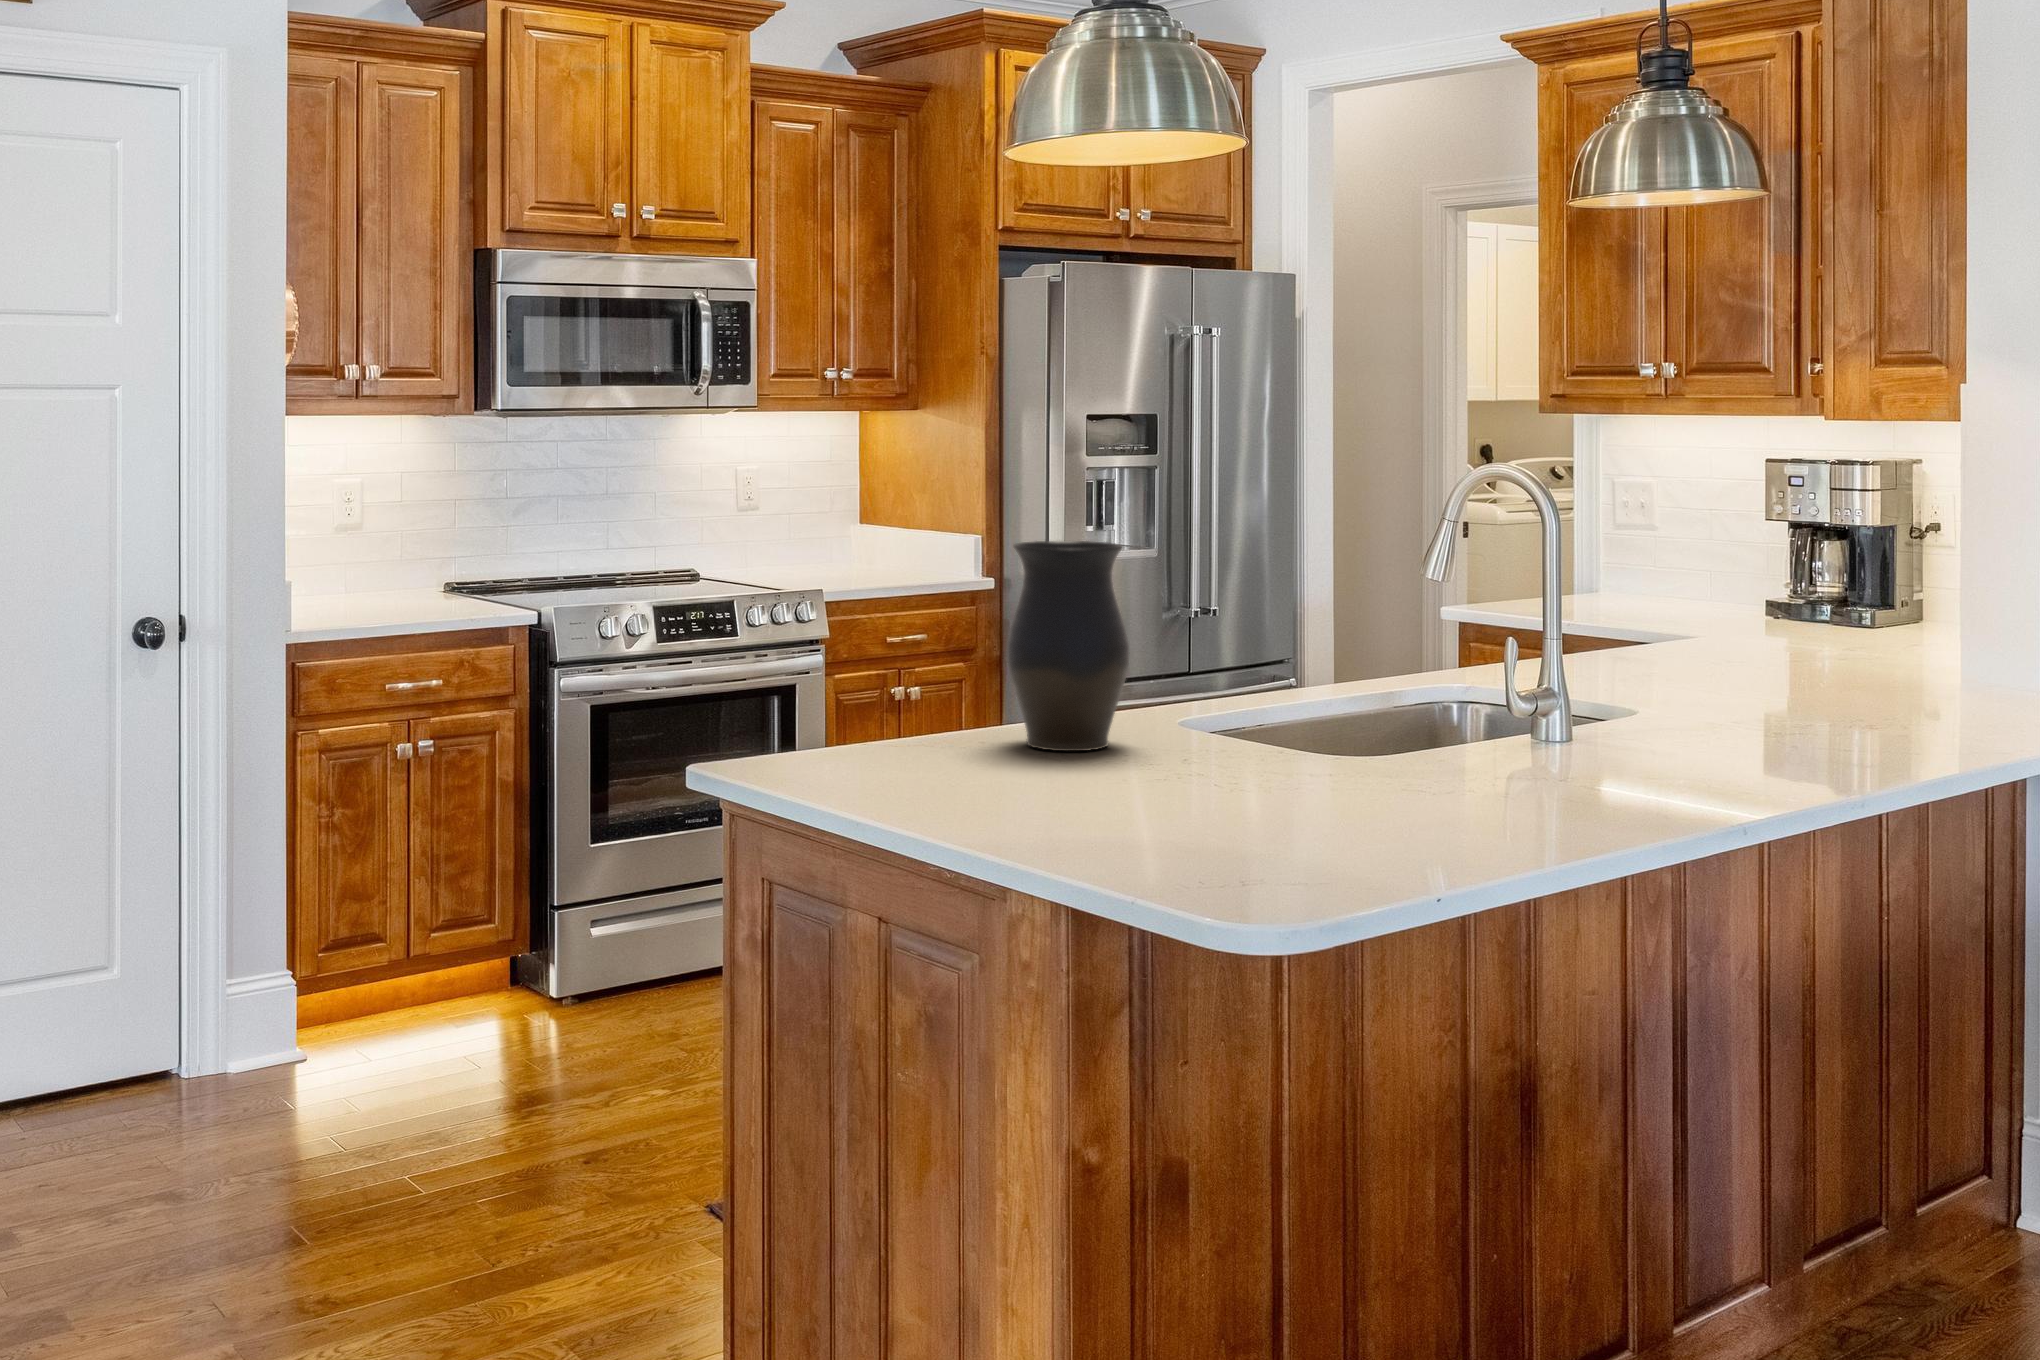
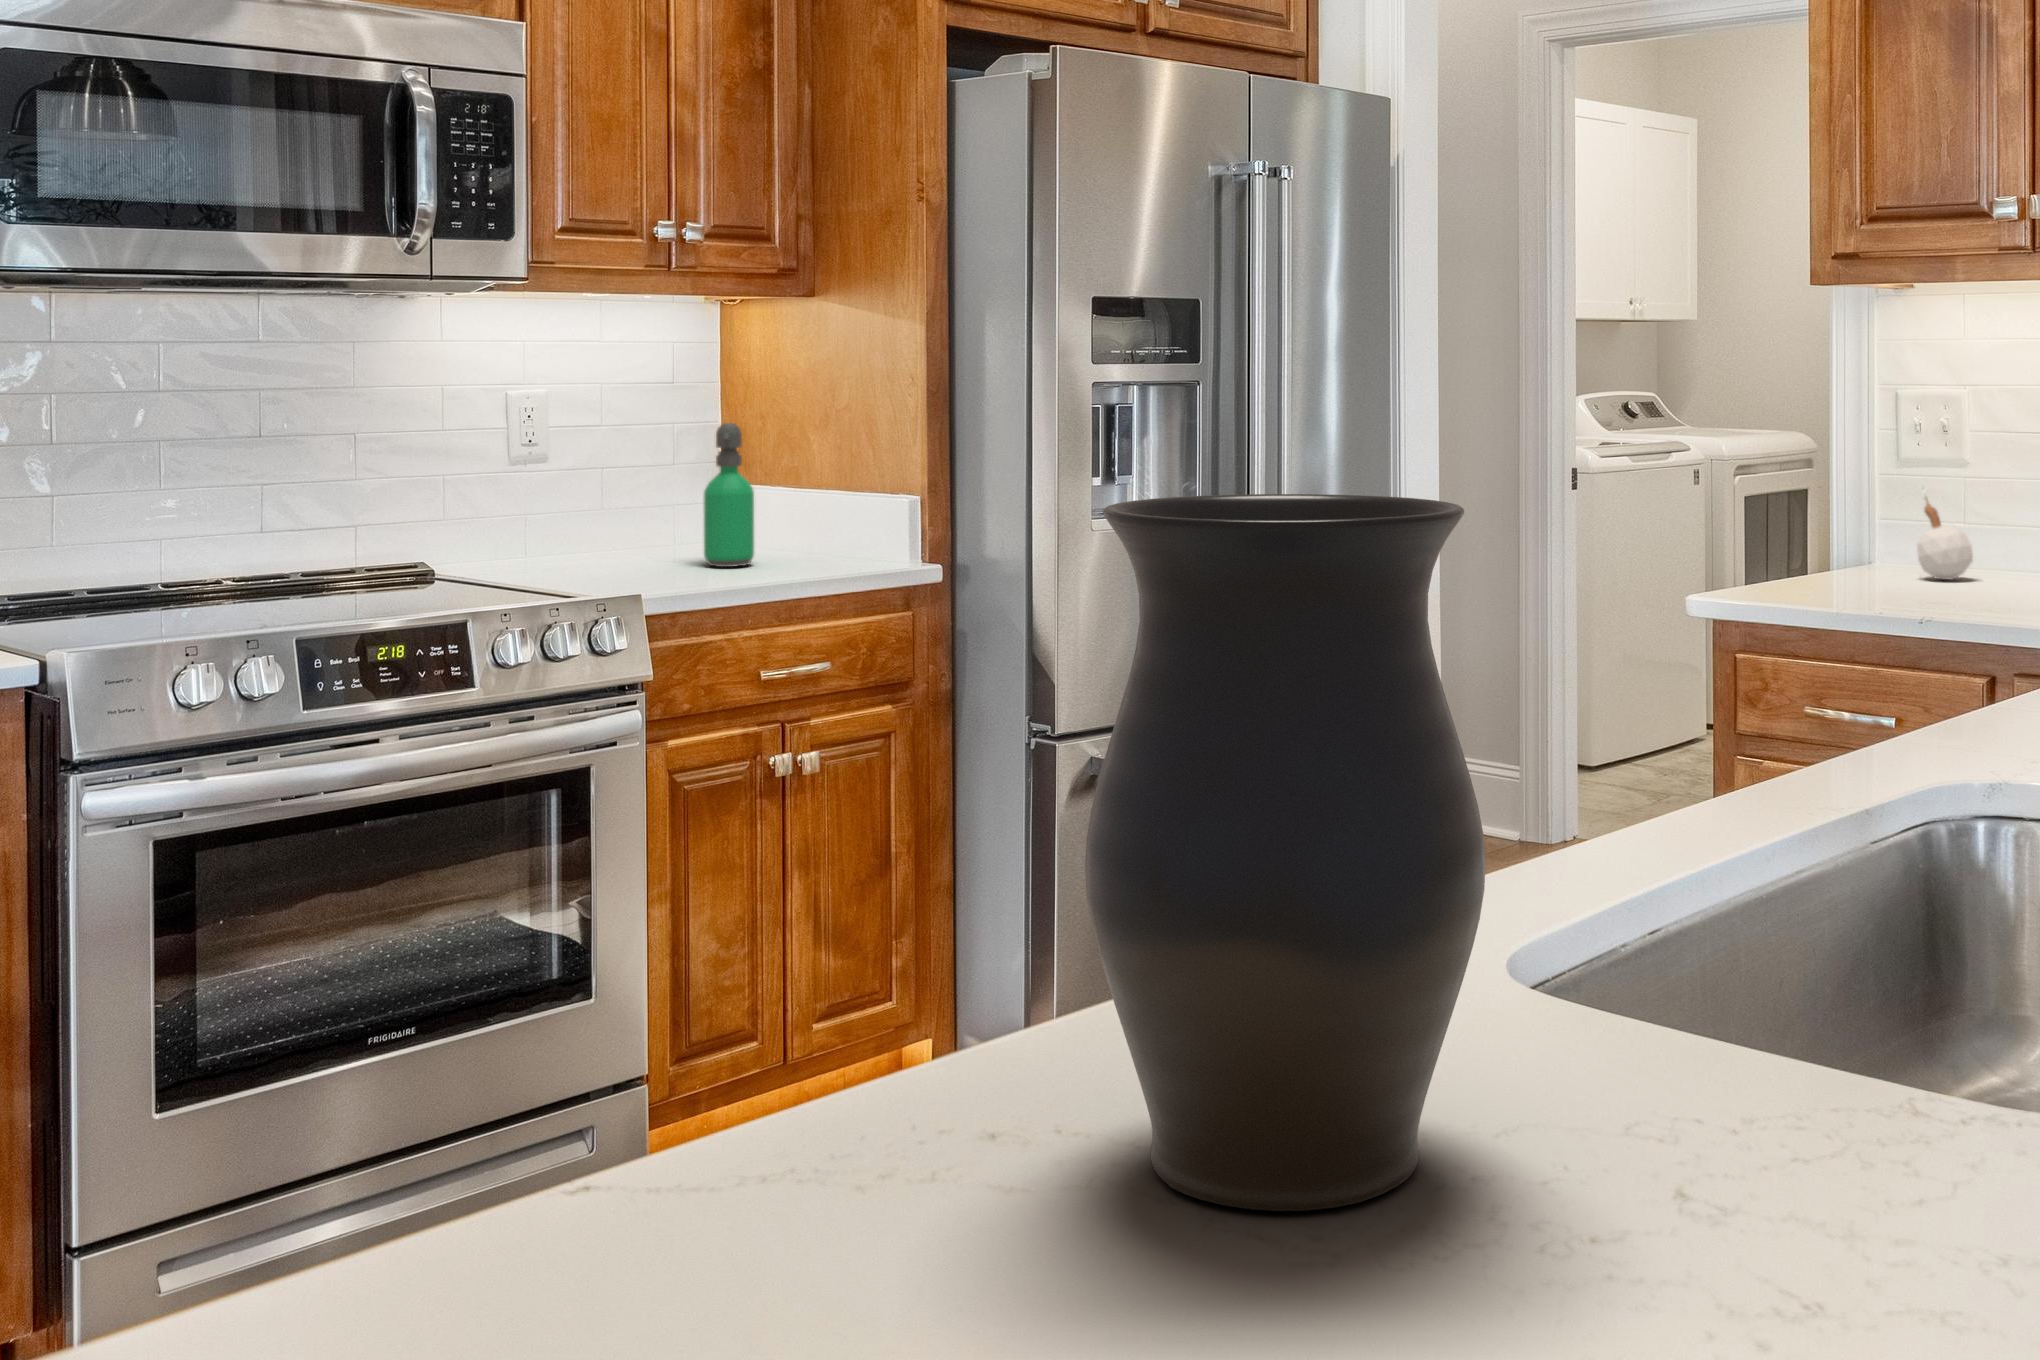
soap dispenser: none [854,491,883,577] -> present [704,423,754,567]
candle: none [1618,543,1655,604] -> present [1917,494,1973,580]

